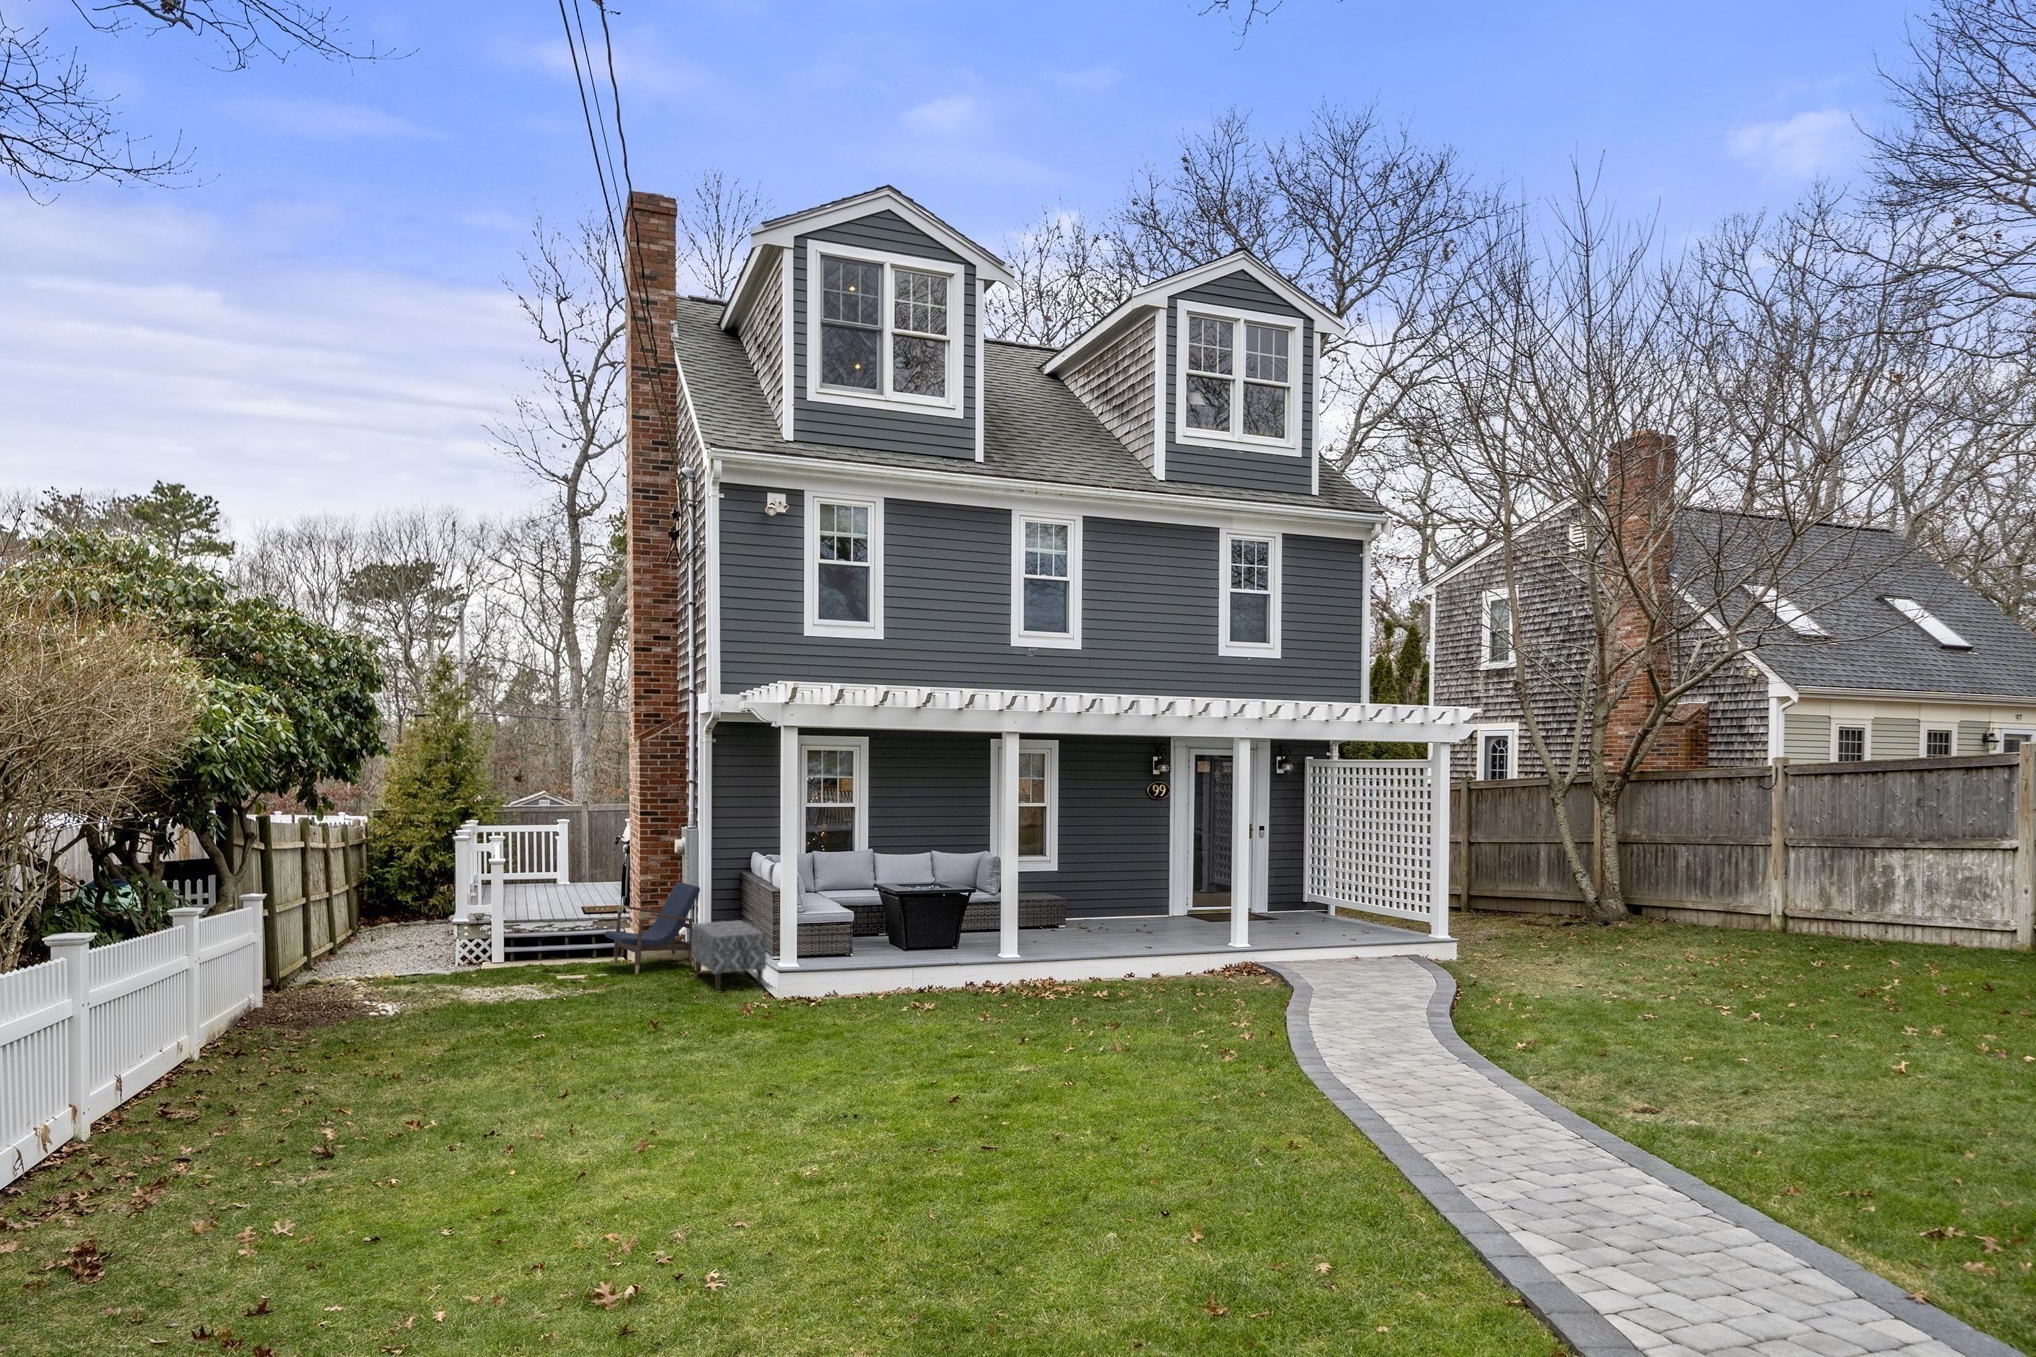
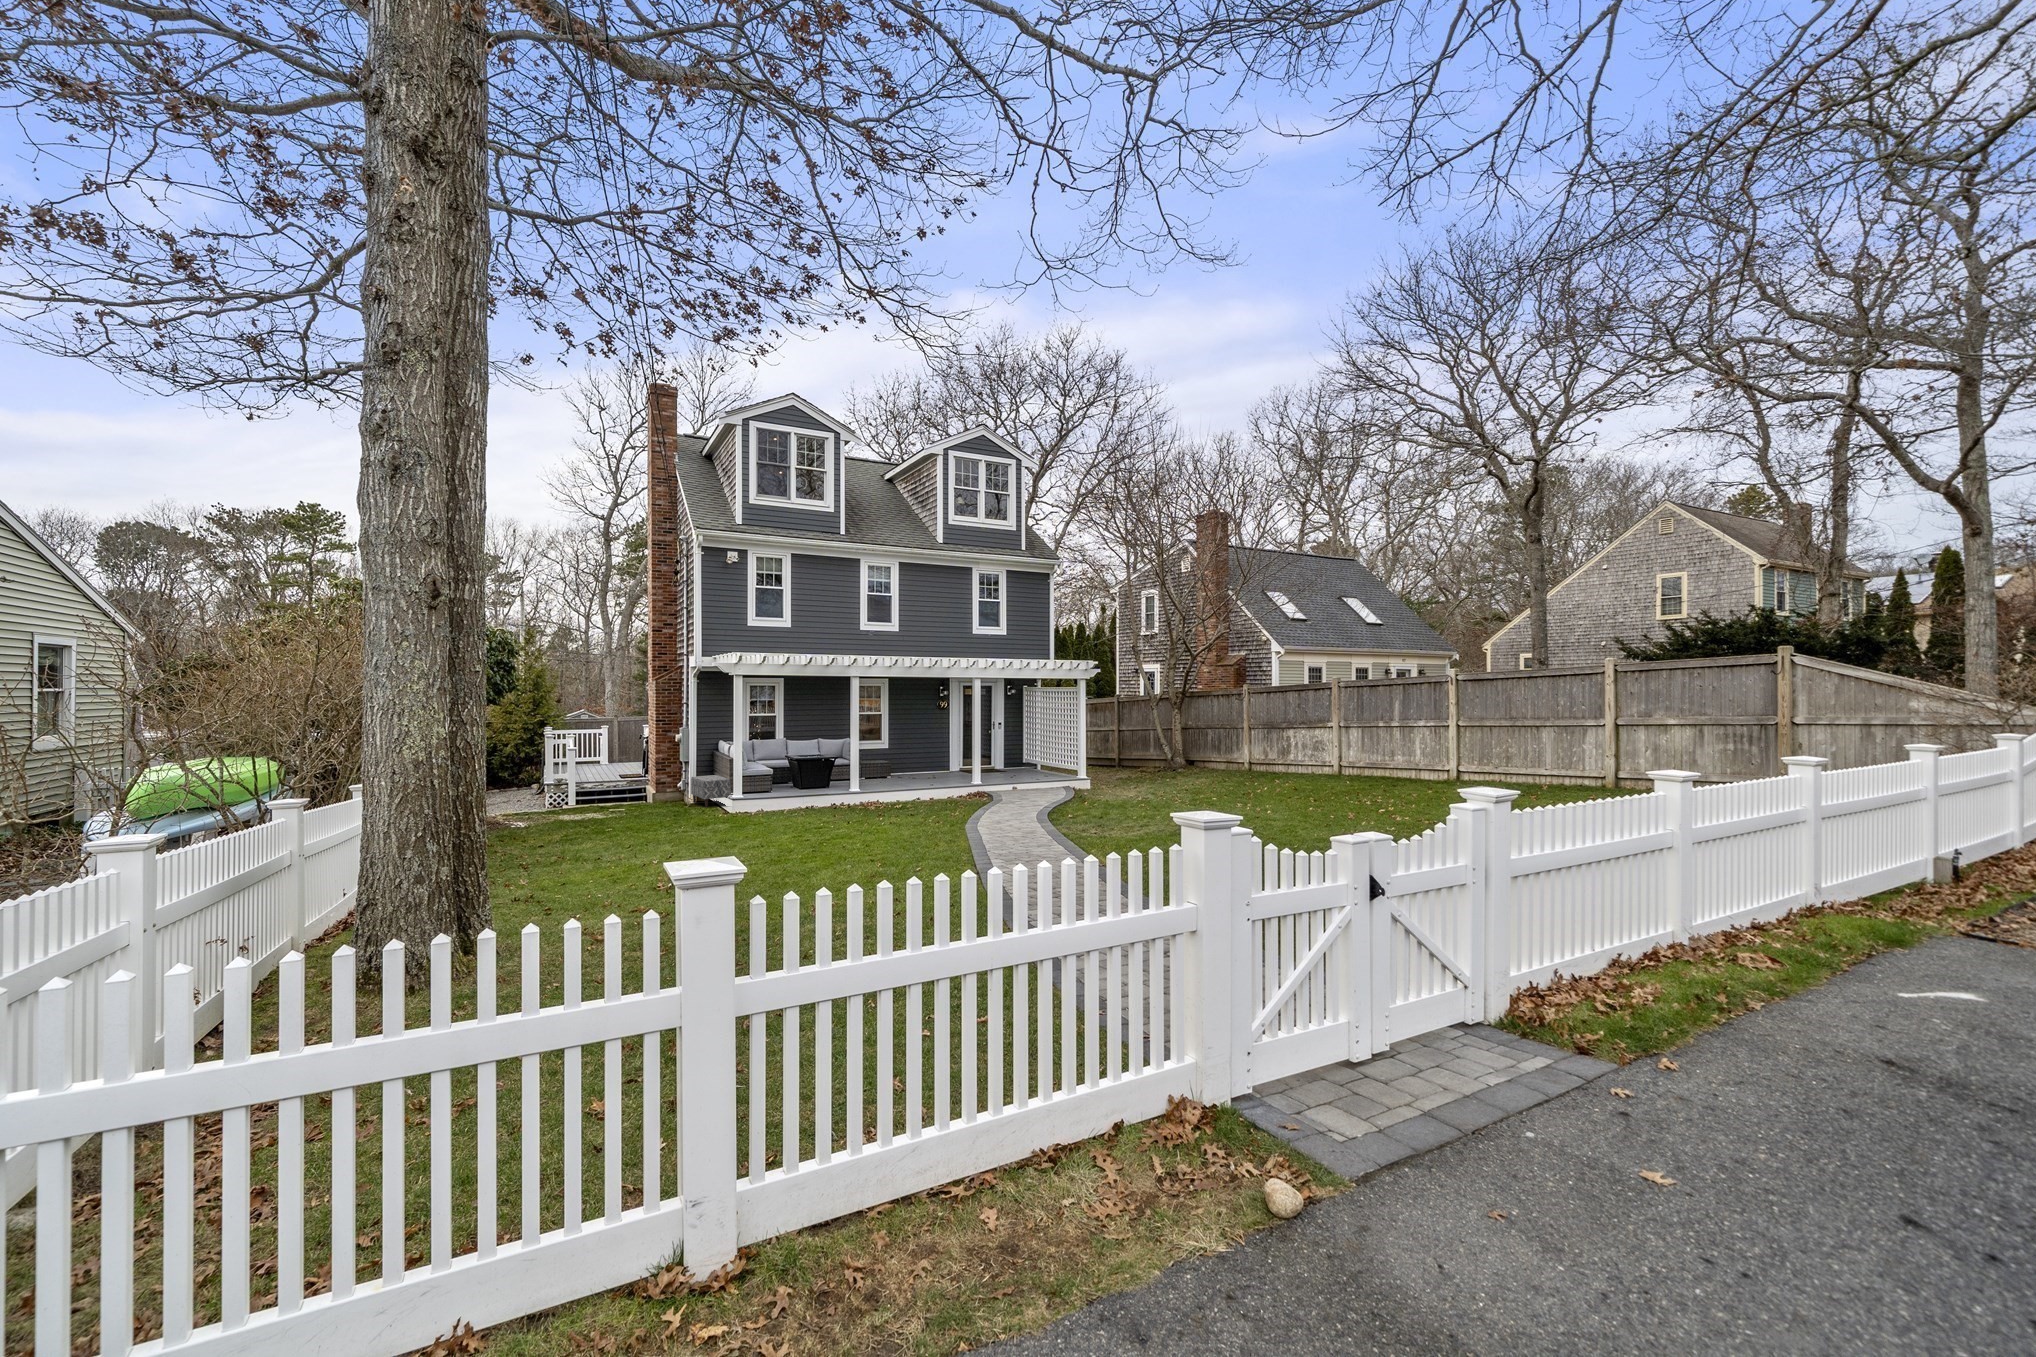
lounge chair: present [605,882,700,975] -> none [642,757,693,804]

